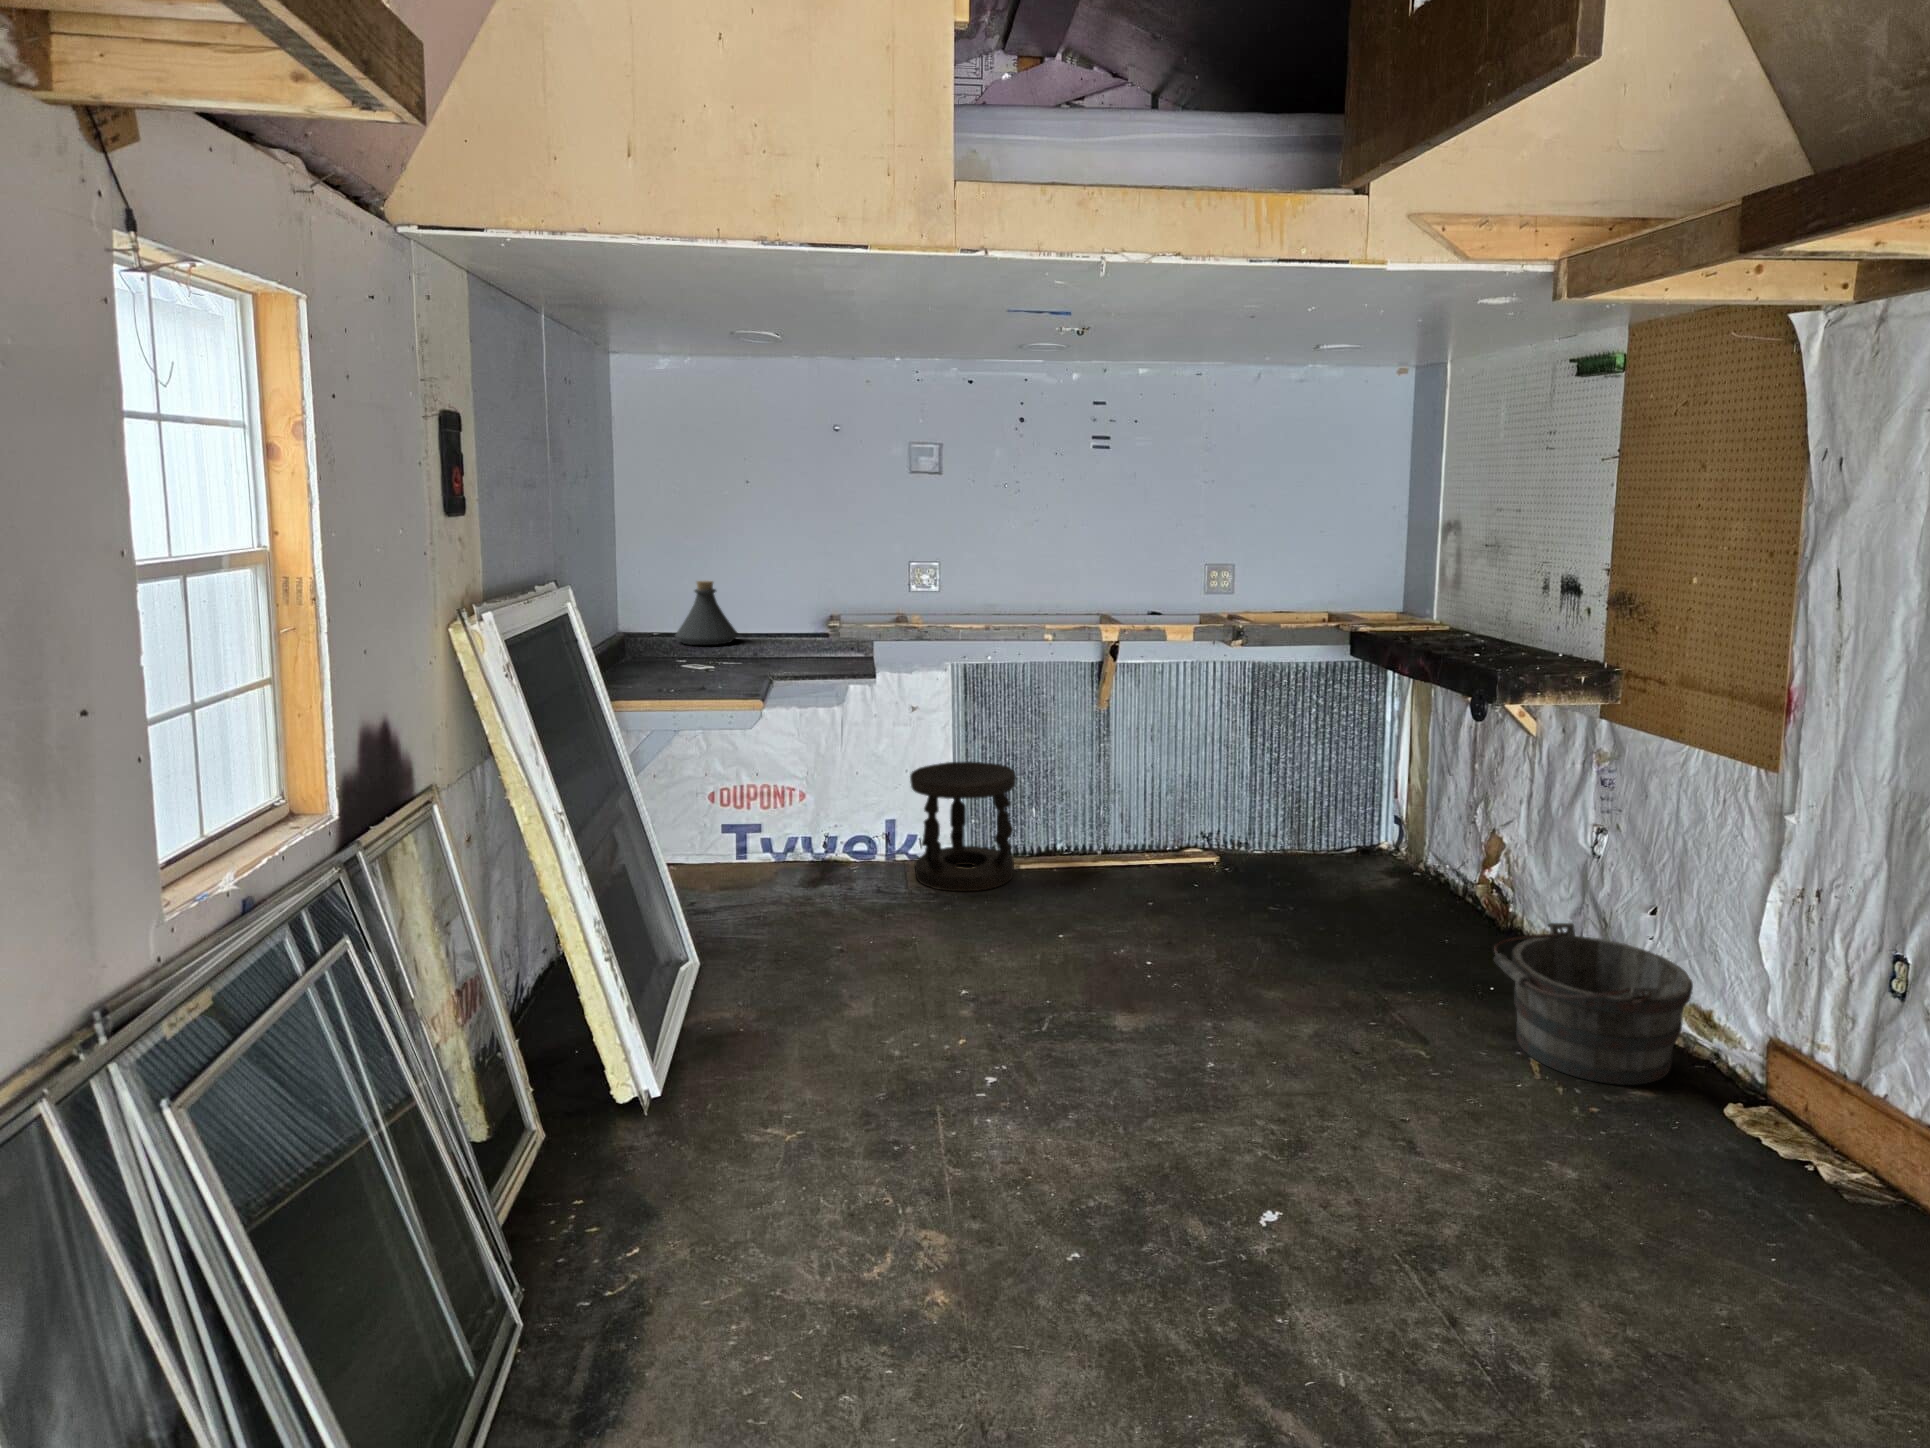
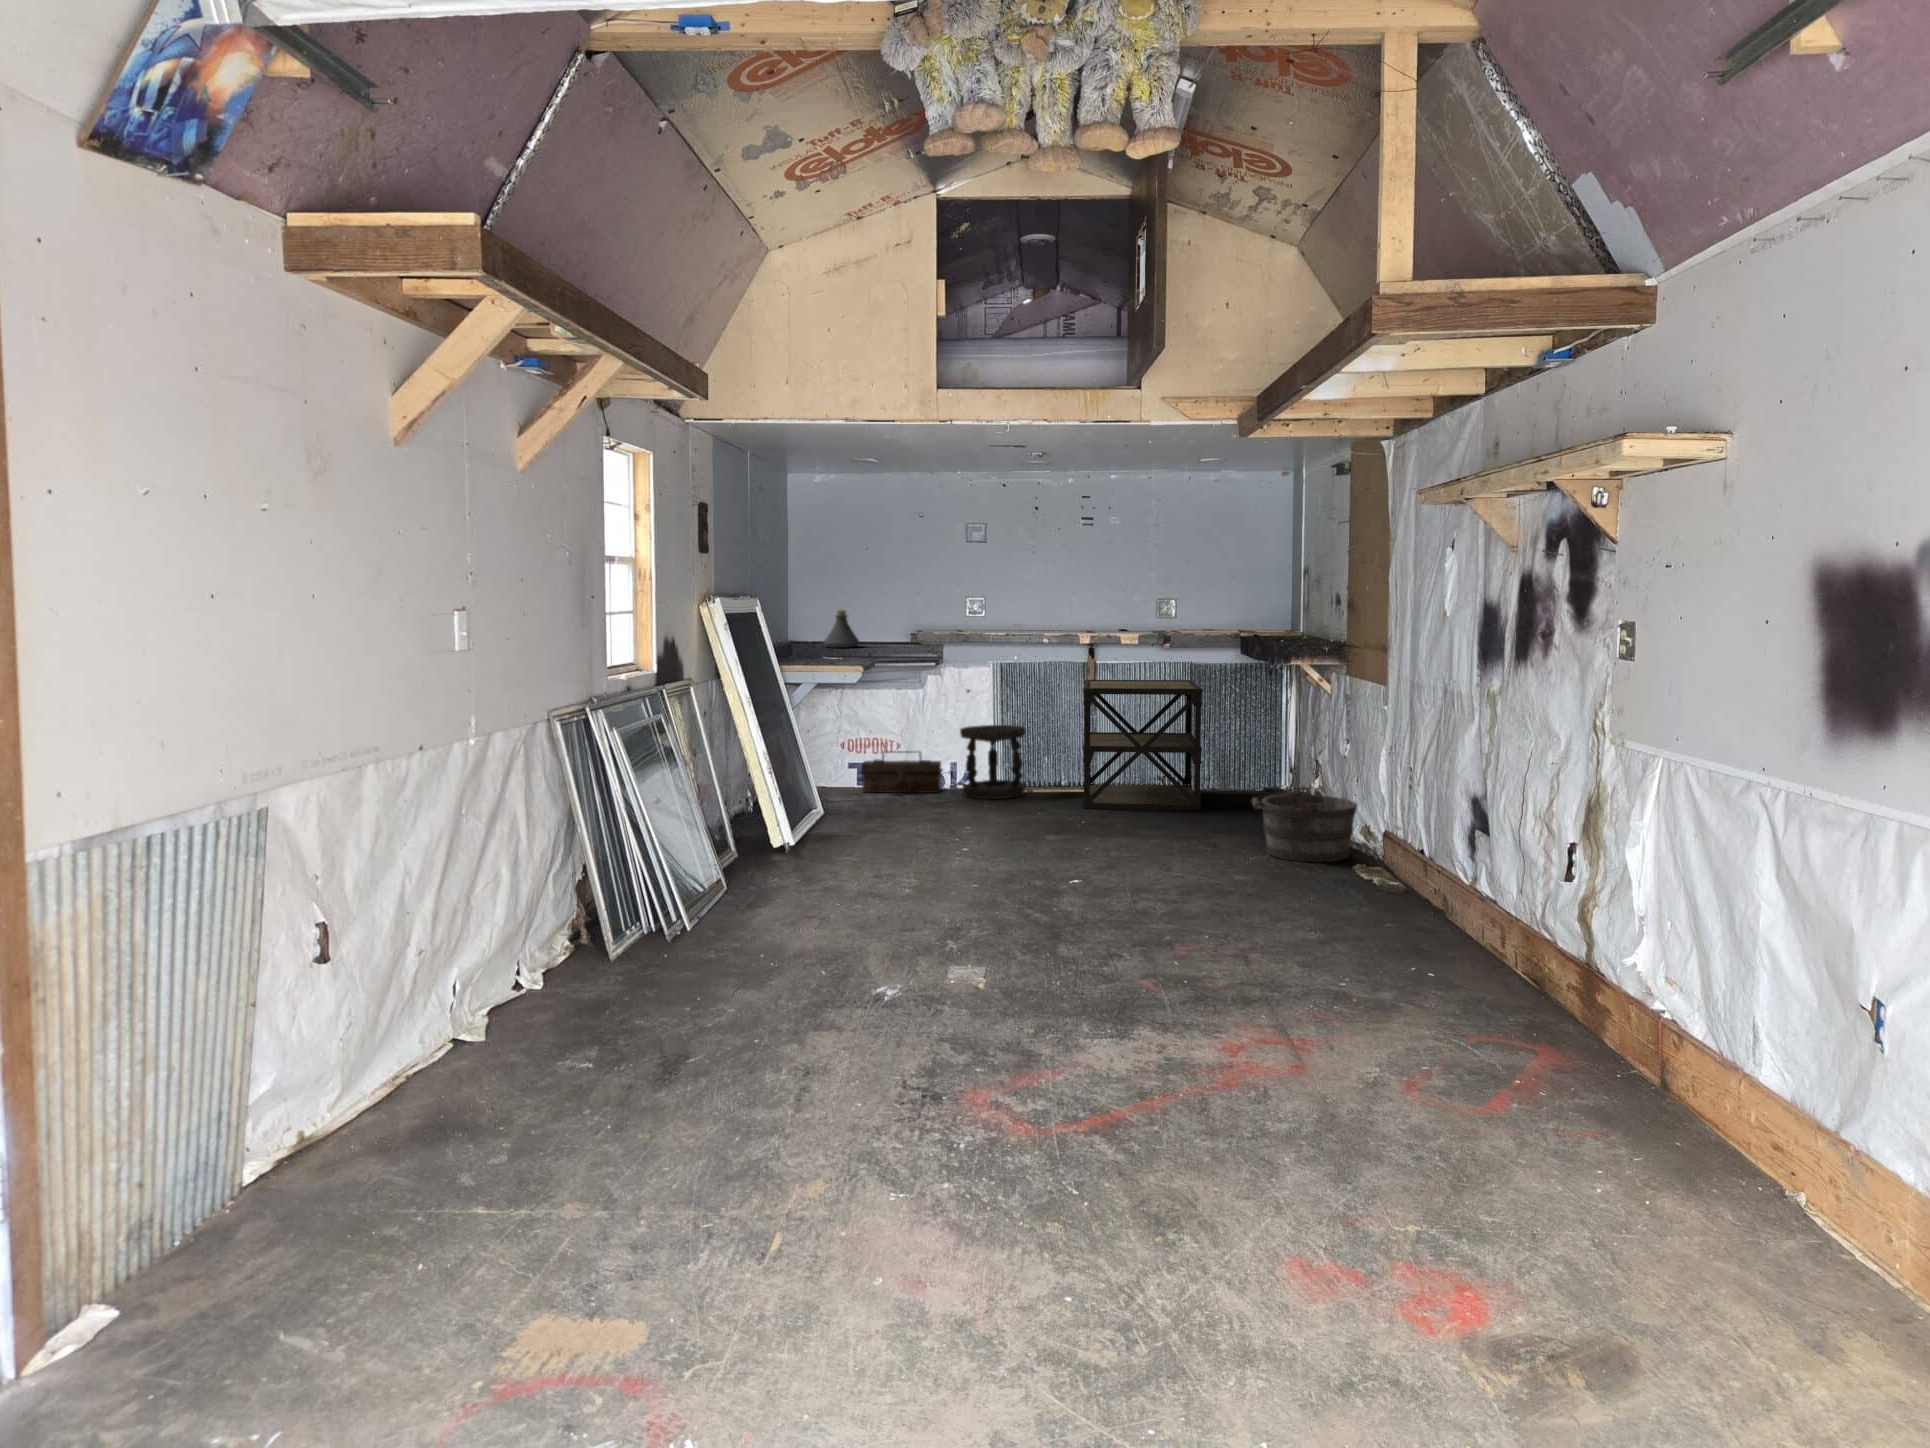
shelving unit: none [1096,689,1320,915] -> present [1083,680,1203,810]
toolbox: none [744,808,878,879] -> present [860,750,943,793]

